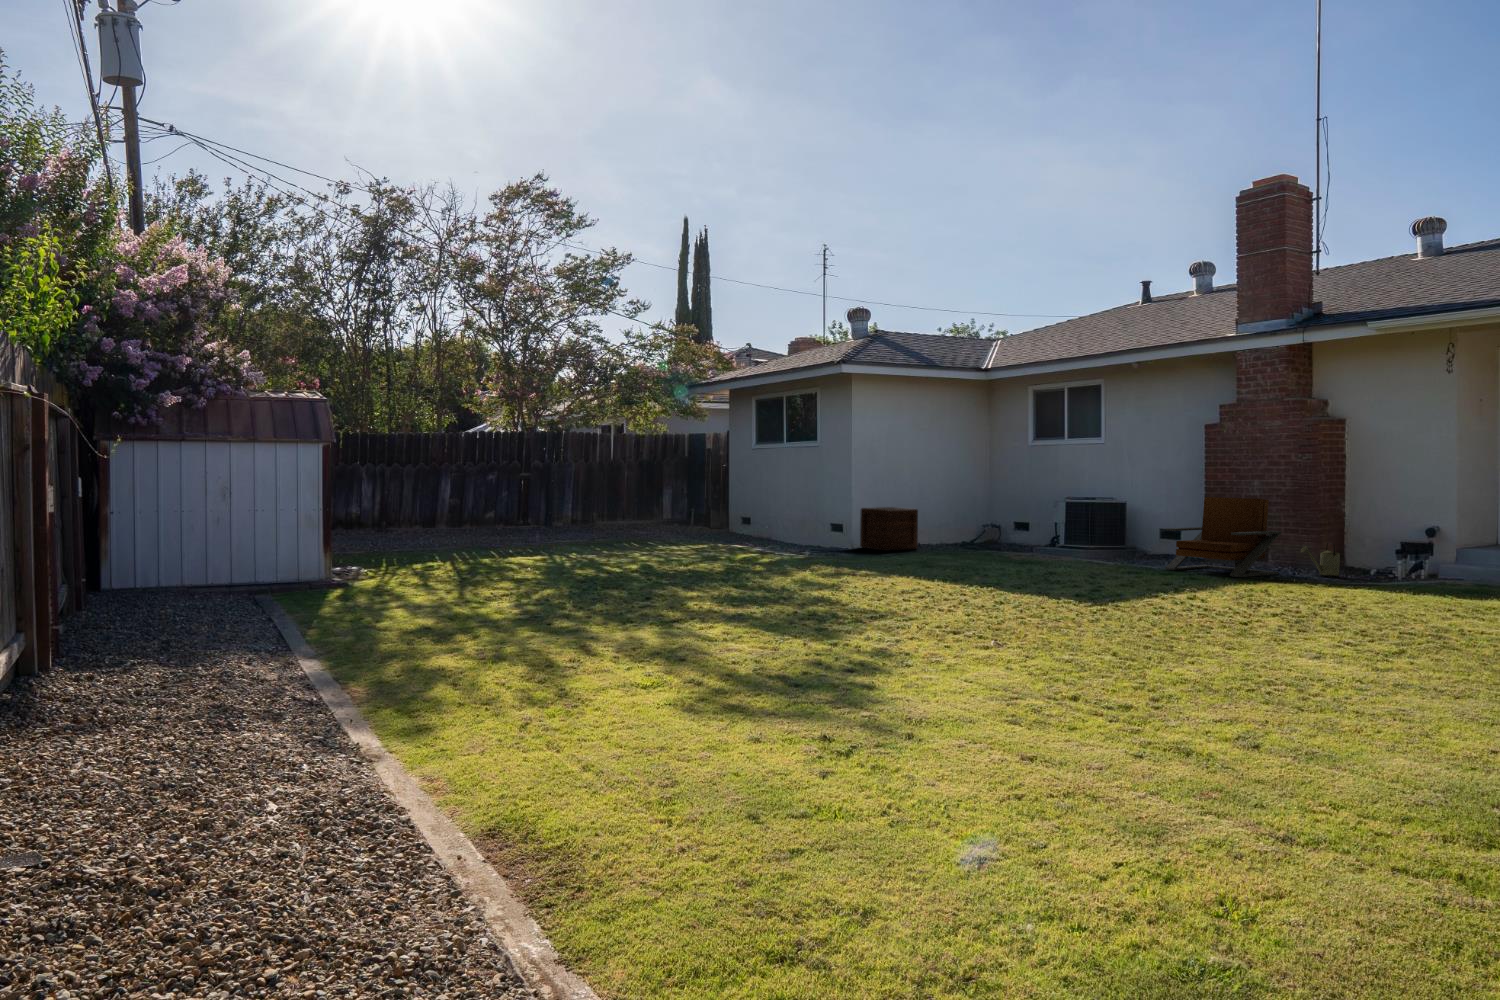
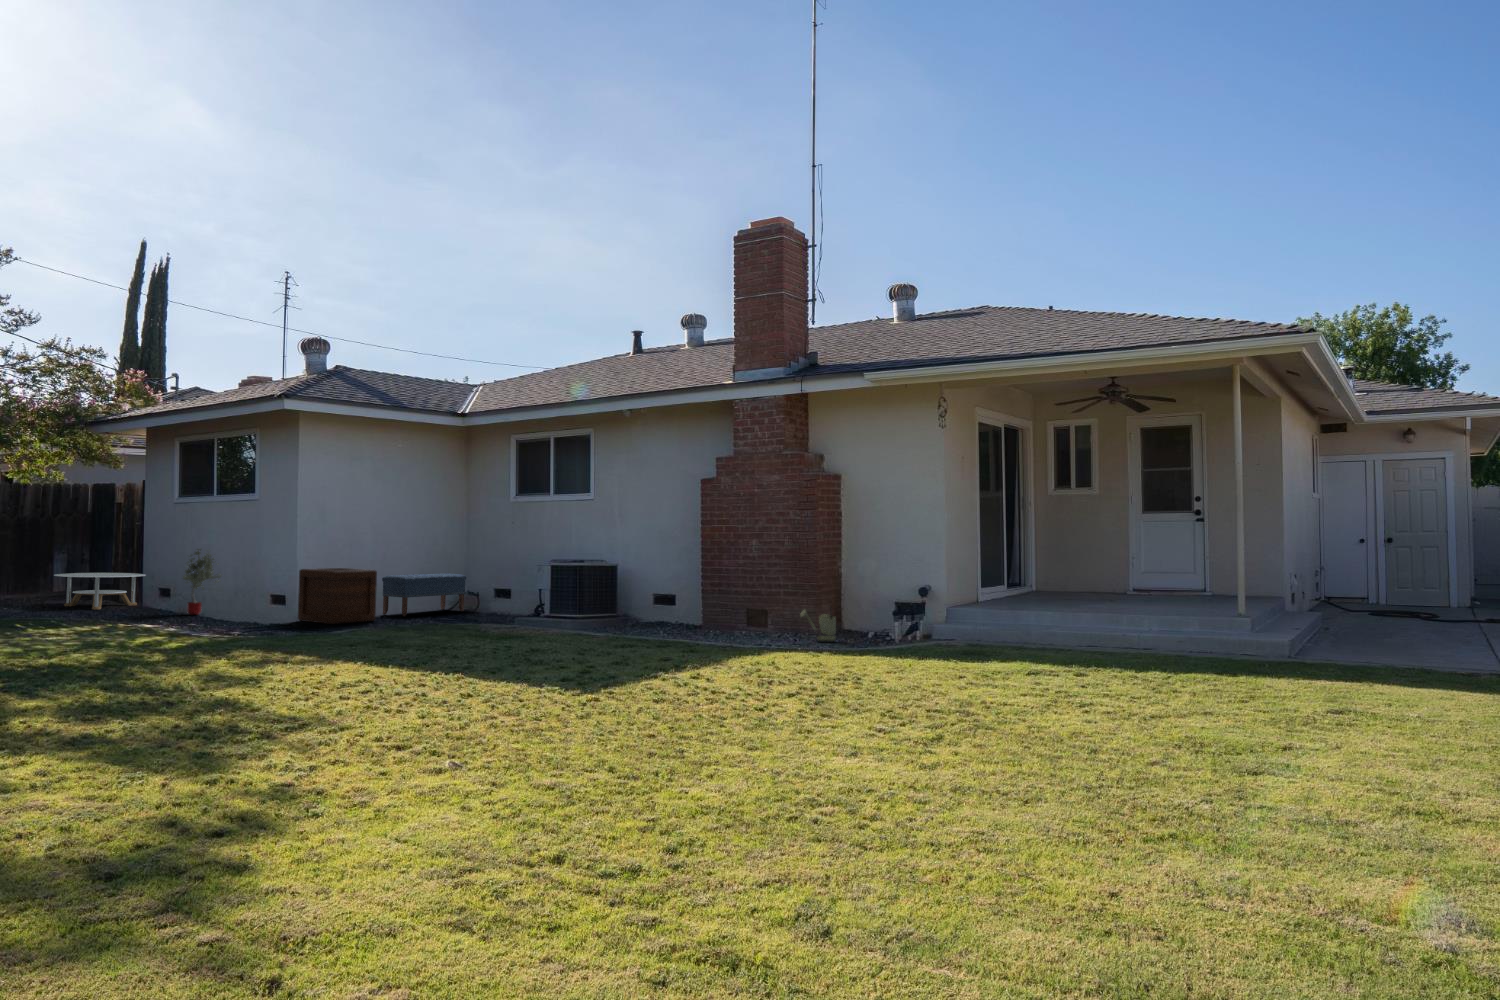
potted tree: none [777,492,806,542] -> present [183,549,221,615]
lounge chair: present [1165,497,1281,577] -> none [665,556,781,646]
round table: none [695,511,752,537] -> present [54,573,146,610]
bench: none [921,512,988,546] -> present [382,573,466,616]

